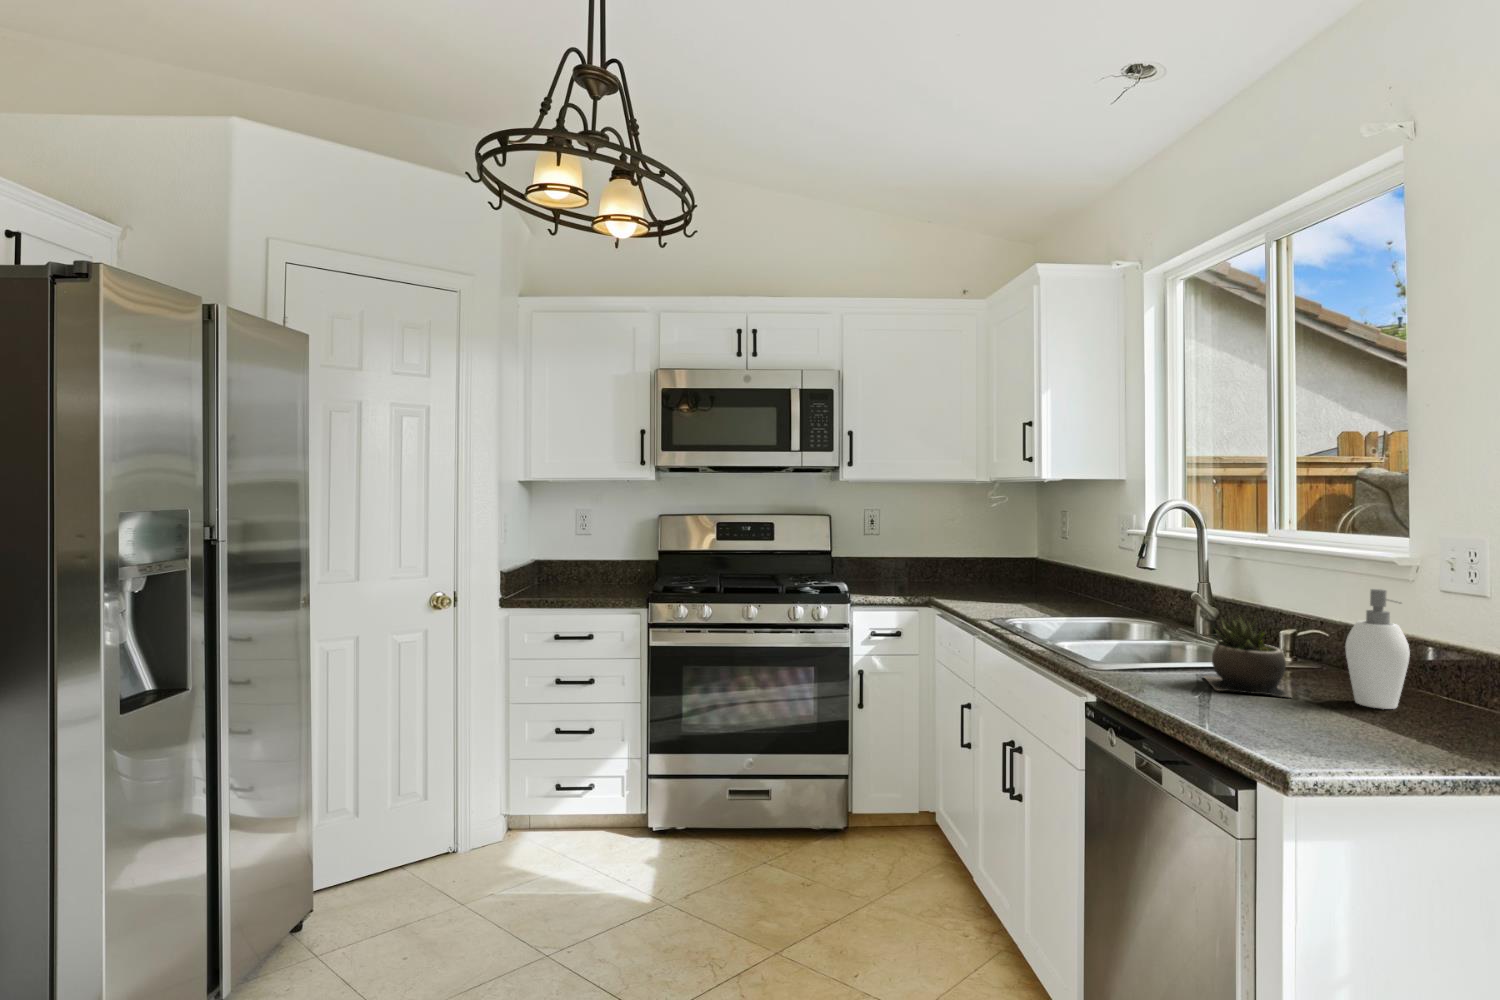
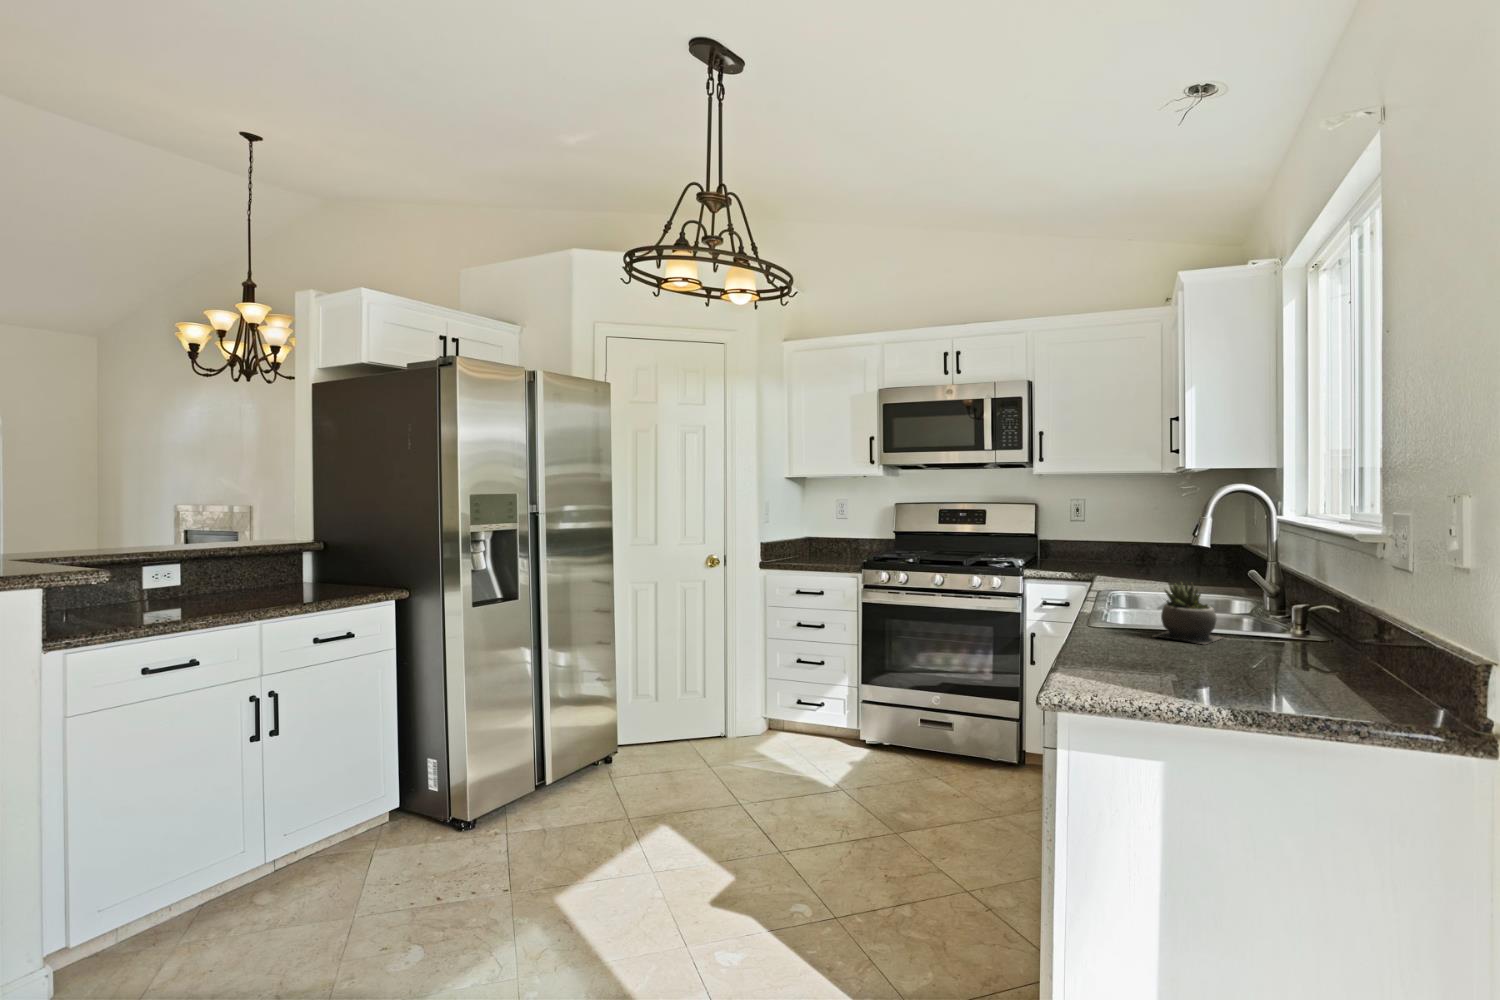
soap dispenser: present [1345,589,1410,709] -> none [1243,563,1291,656]

